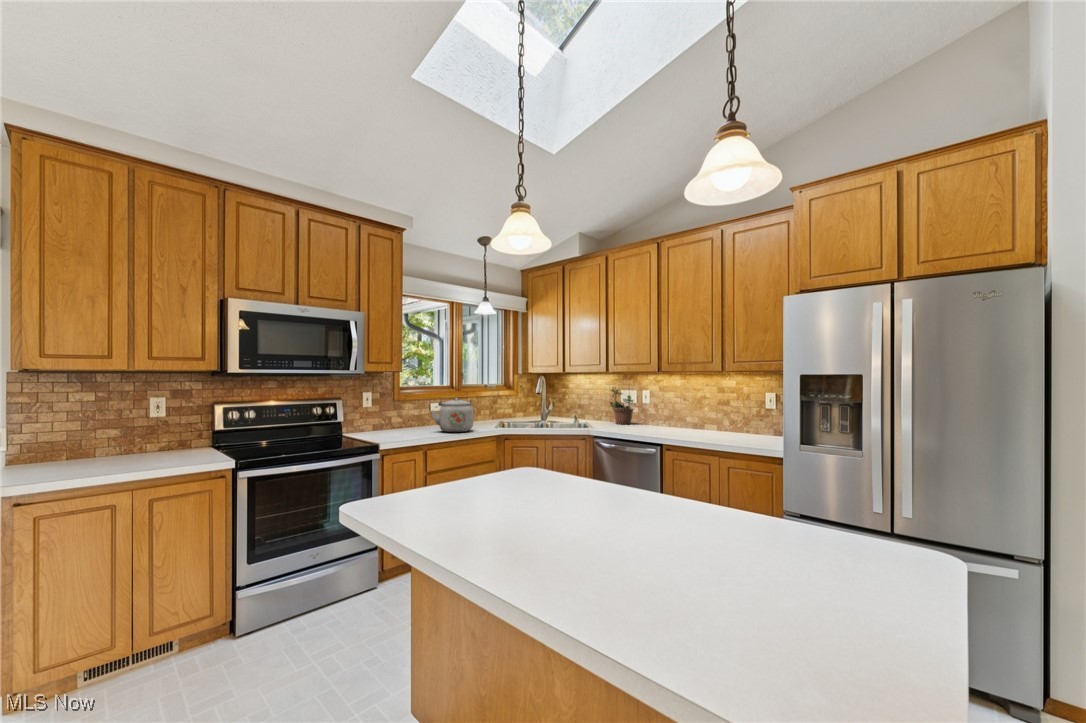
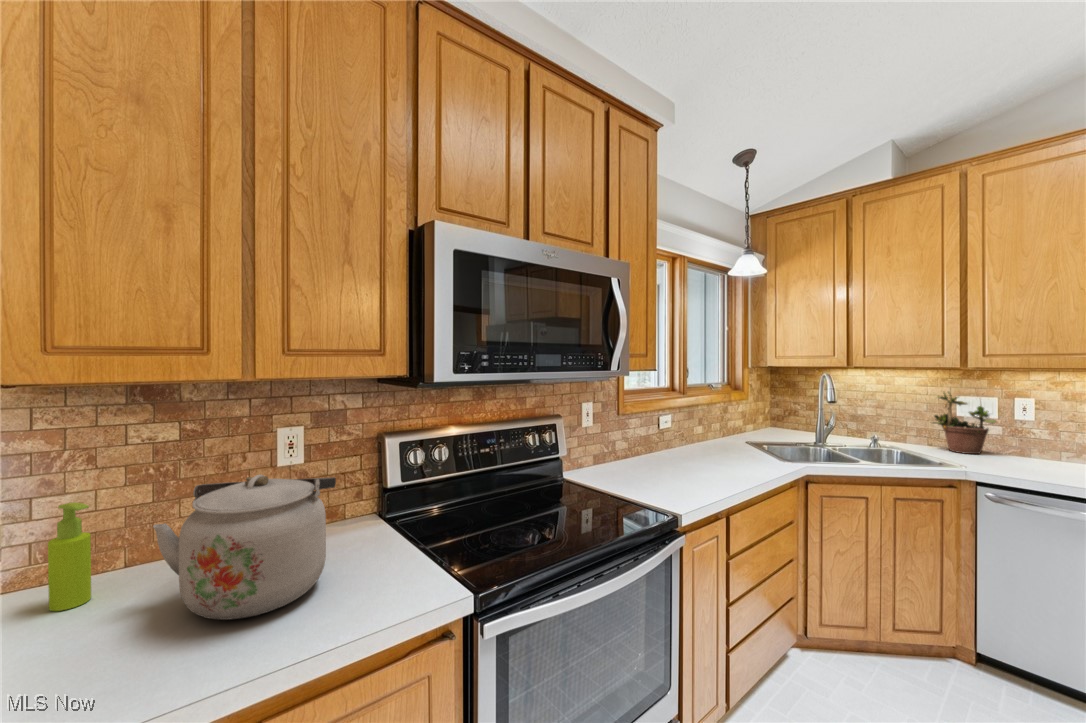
kettle: present [432,398,474,432] -> present [153,475,336,620]
soap dispenser: none [33,423,54,468] -> present [48,502,91,611]

